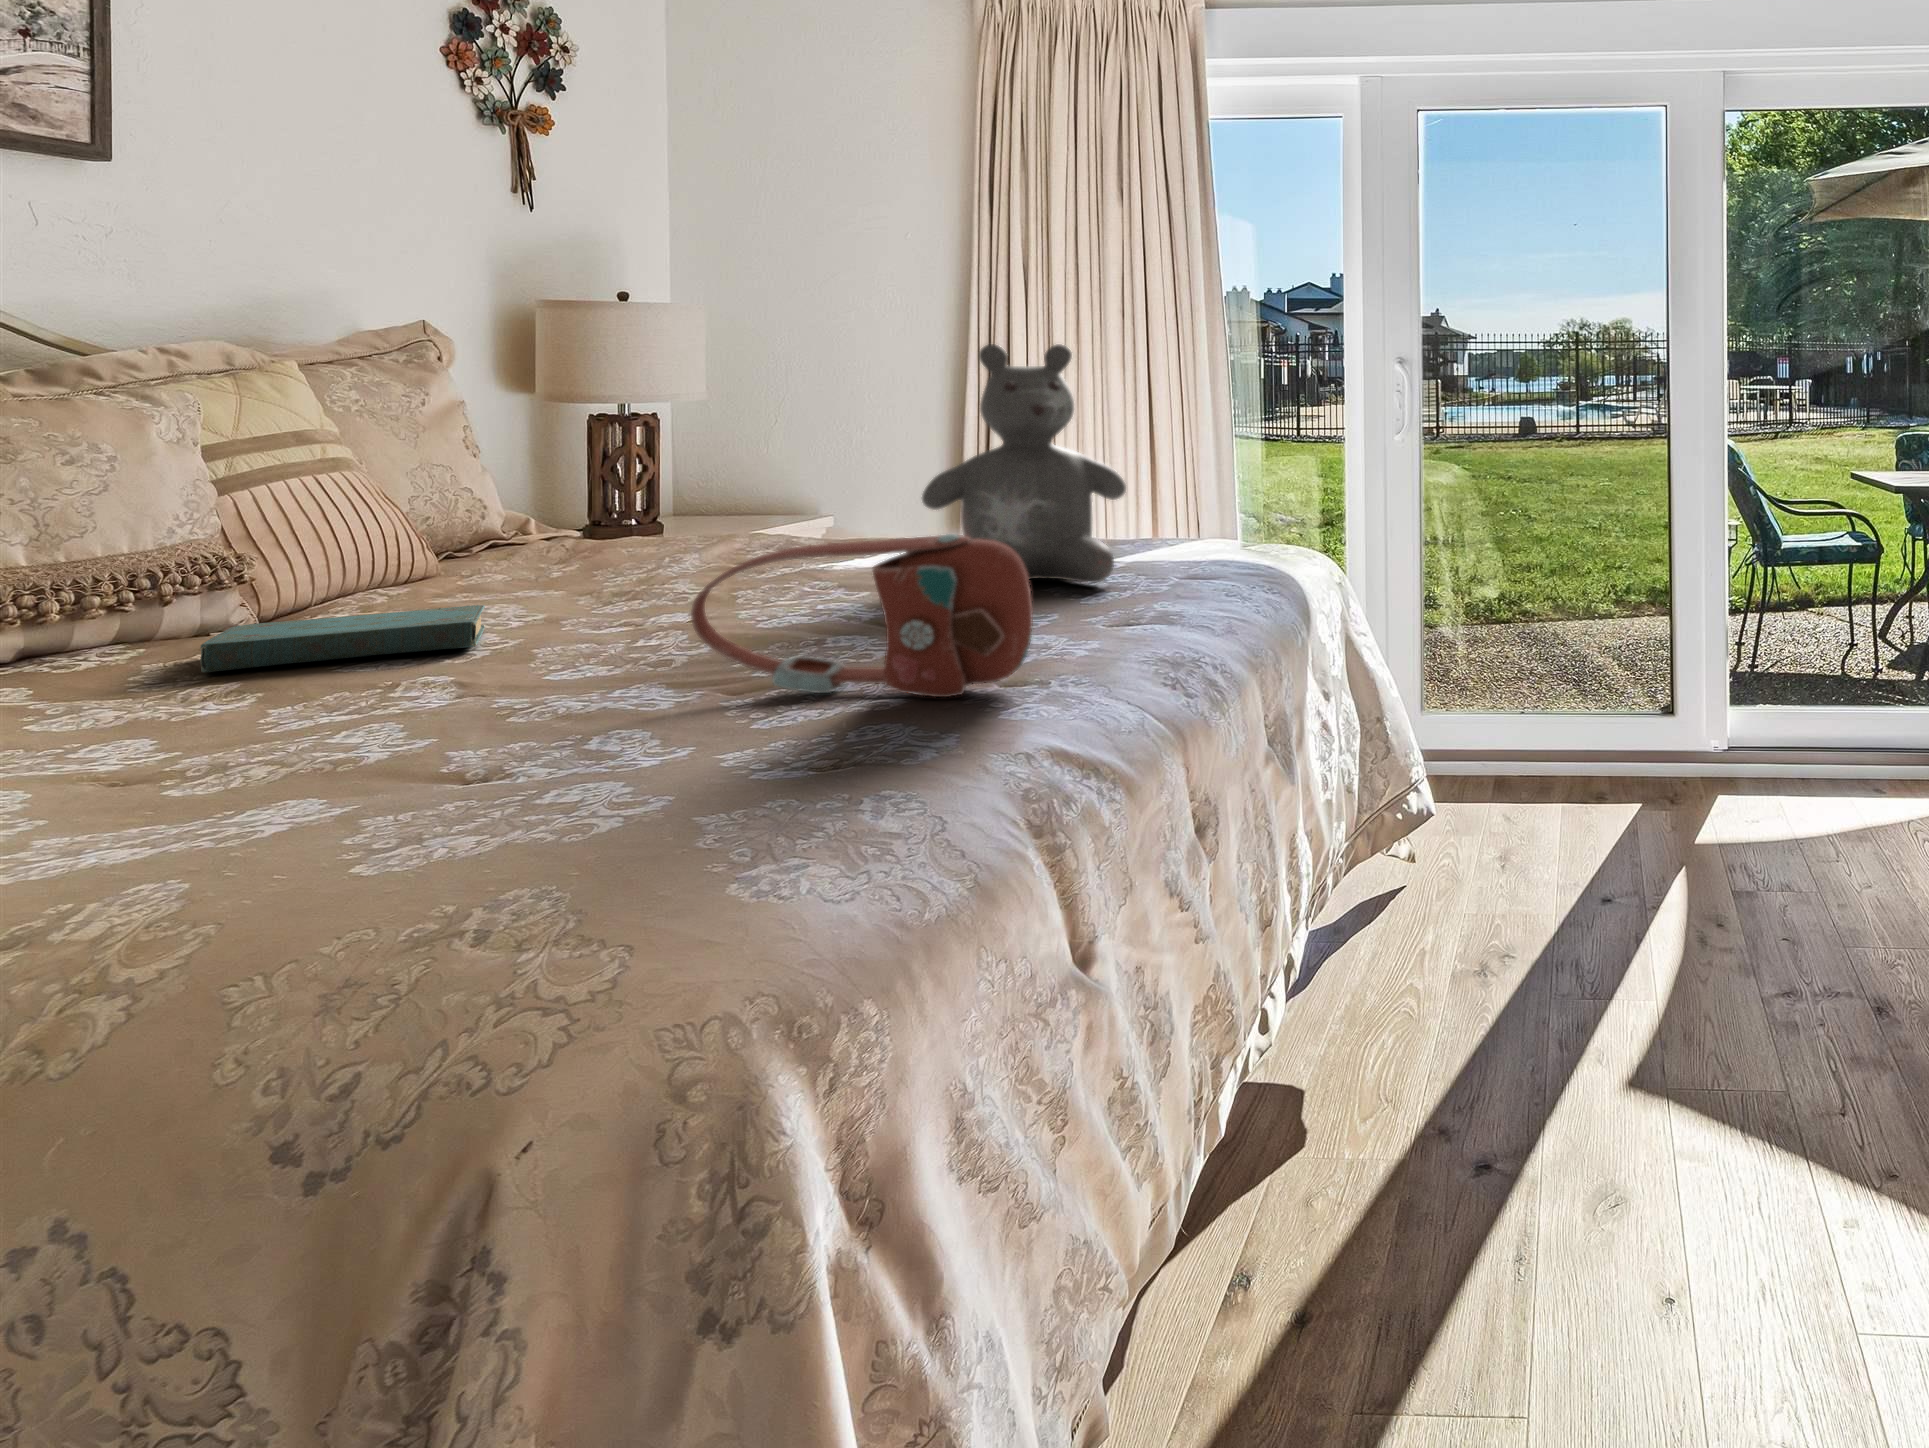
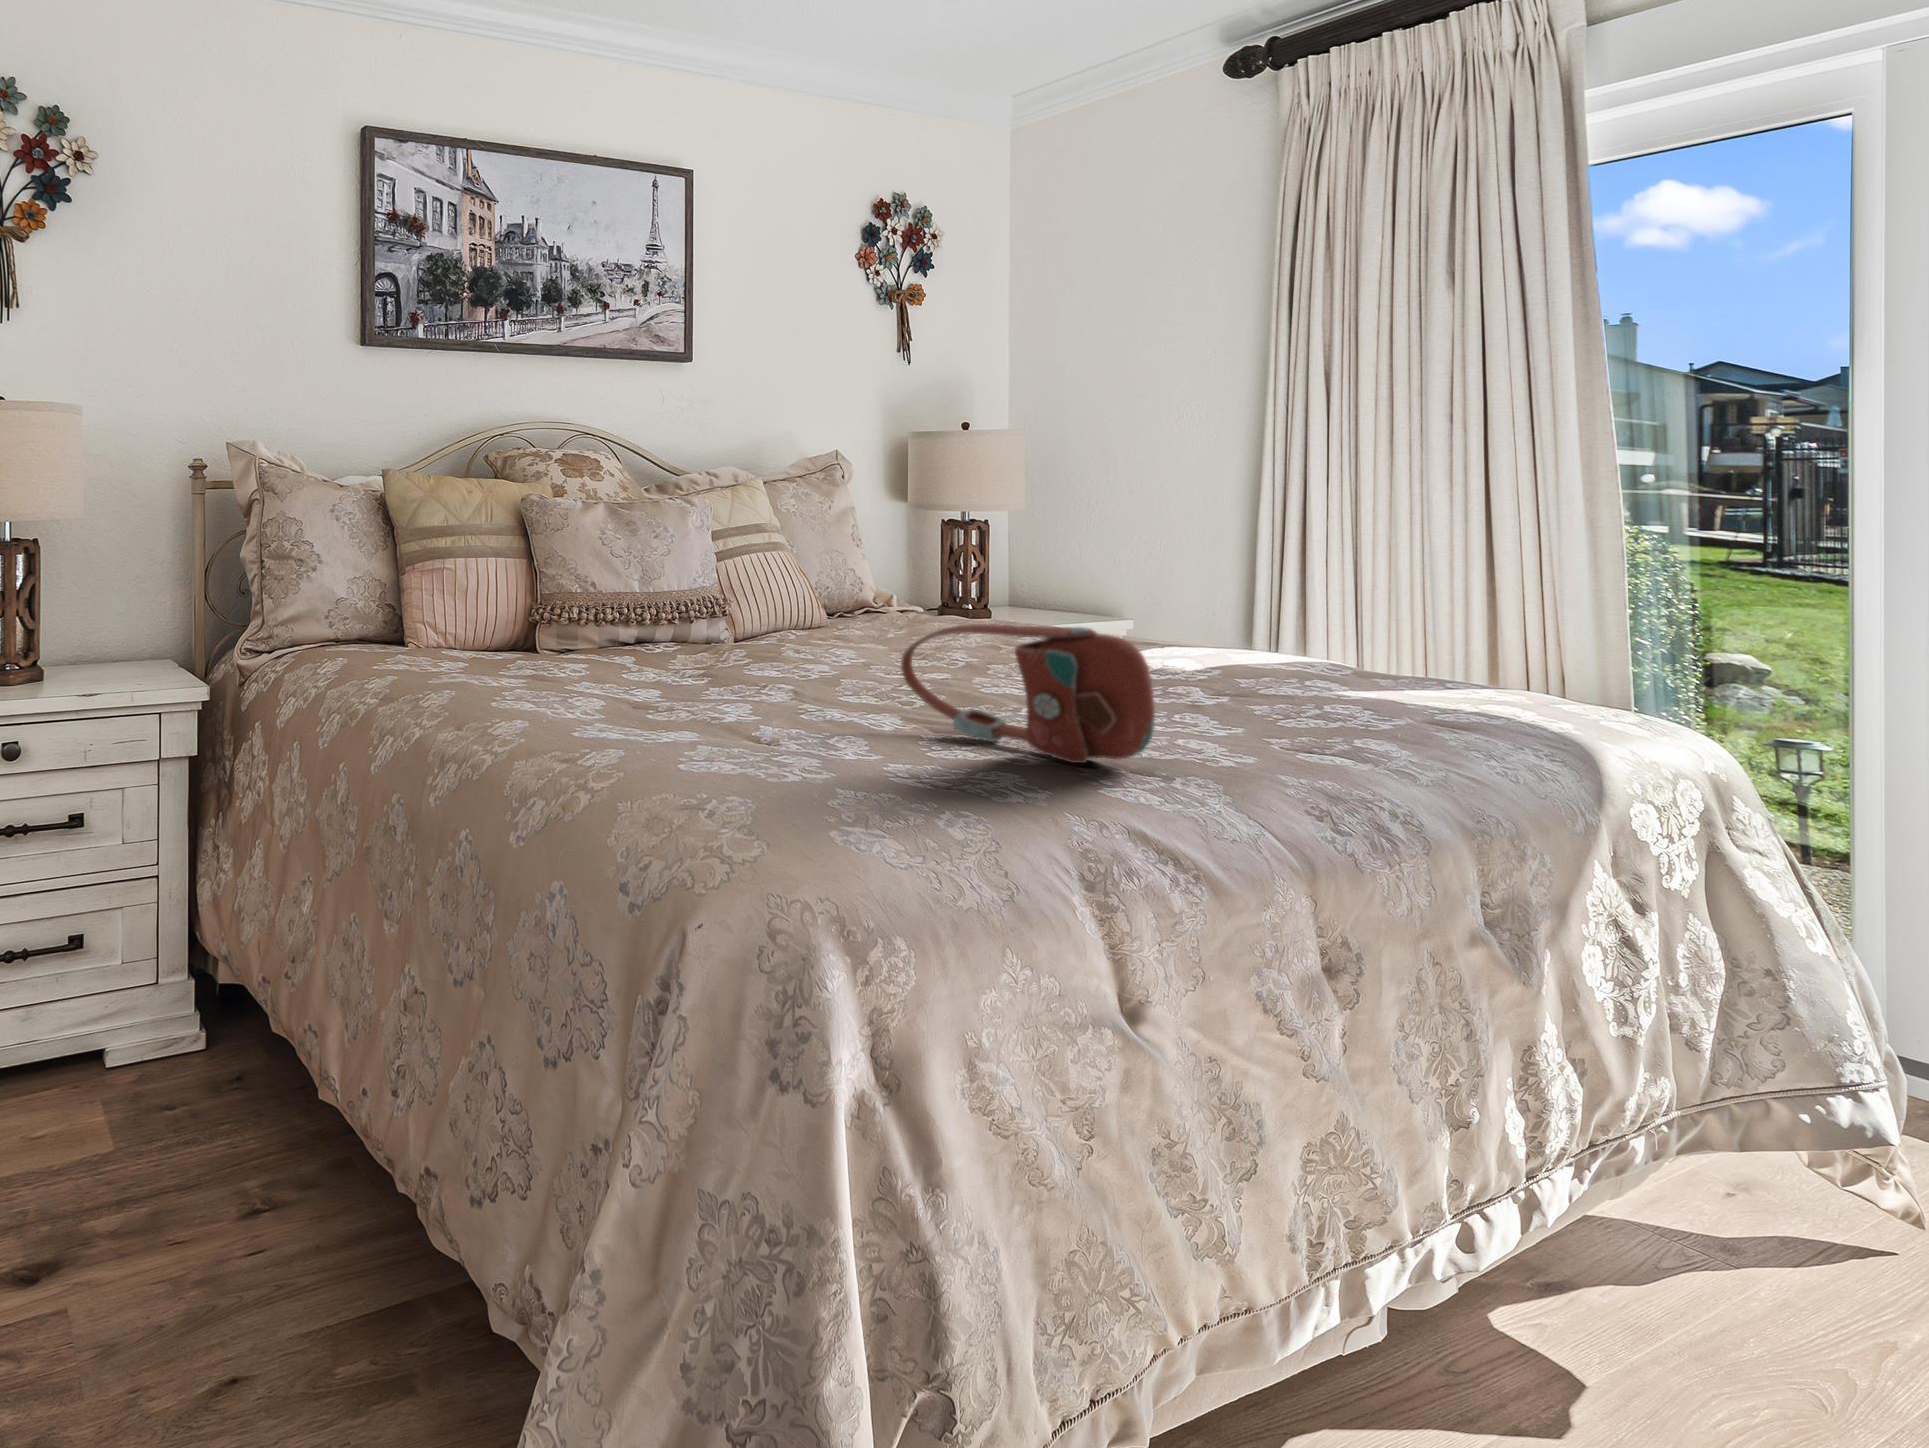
teddy bear: present [922,344,1126,583] -> none [1144,460,1366,698]
book: present [200,605,485,672] -> none [679,640,823,671]

